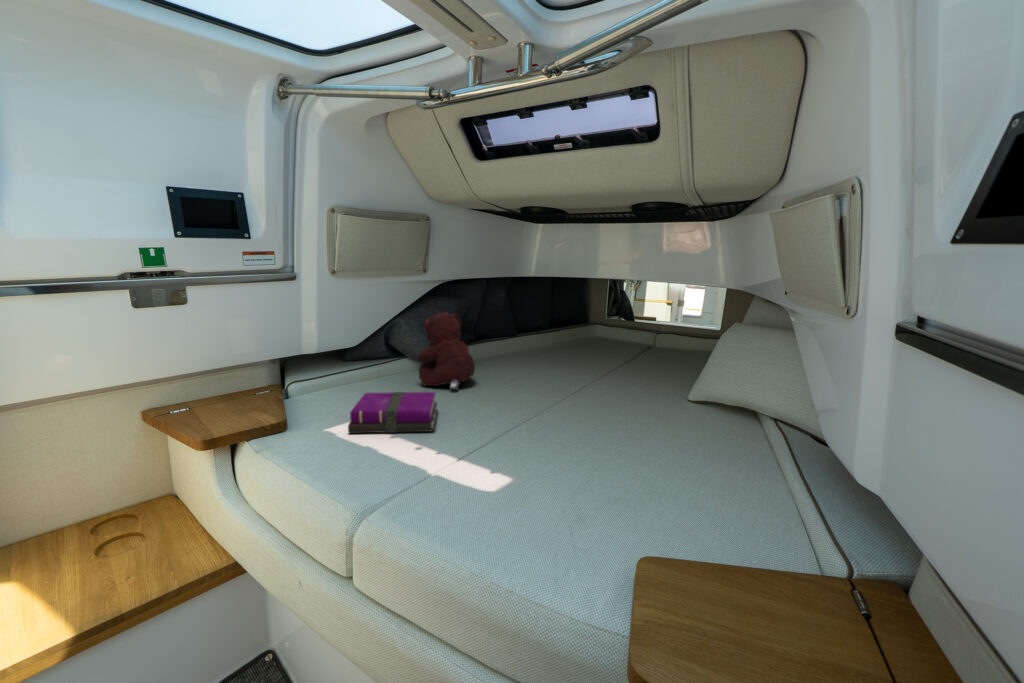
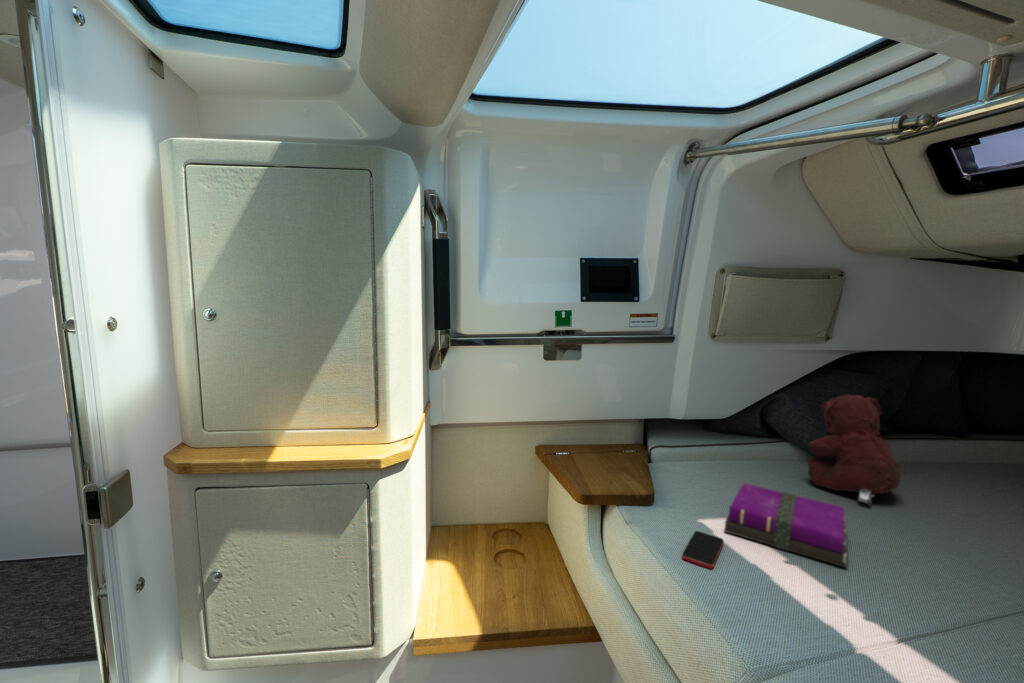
smartphone: none [307,438,346,463] -> present [682,531,724,569]

